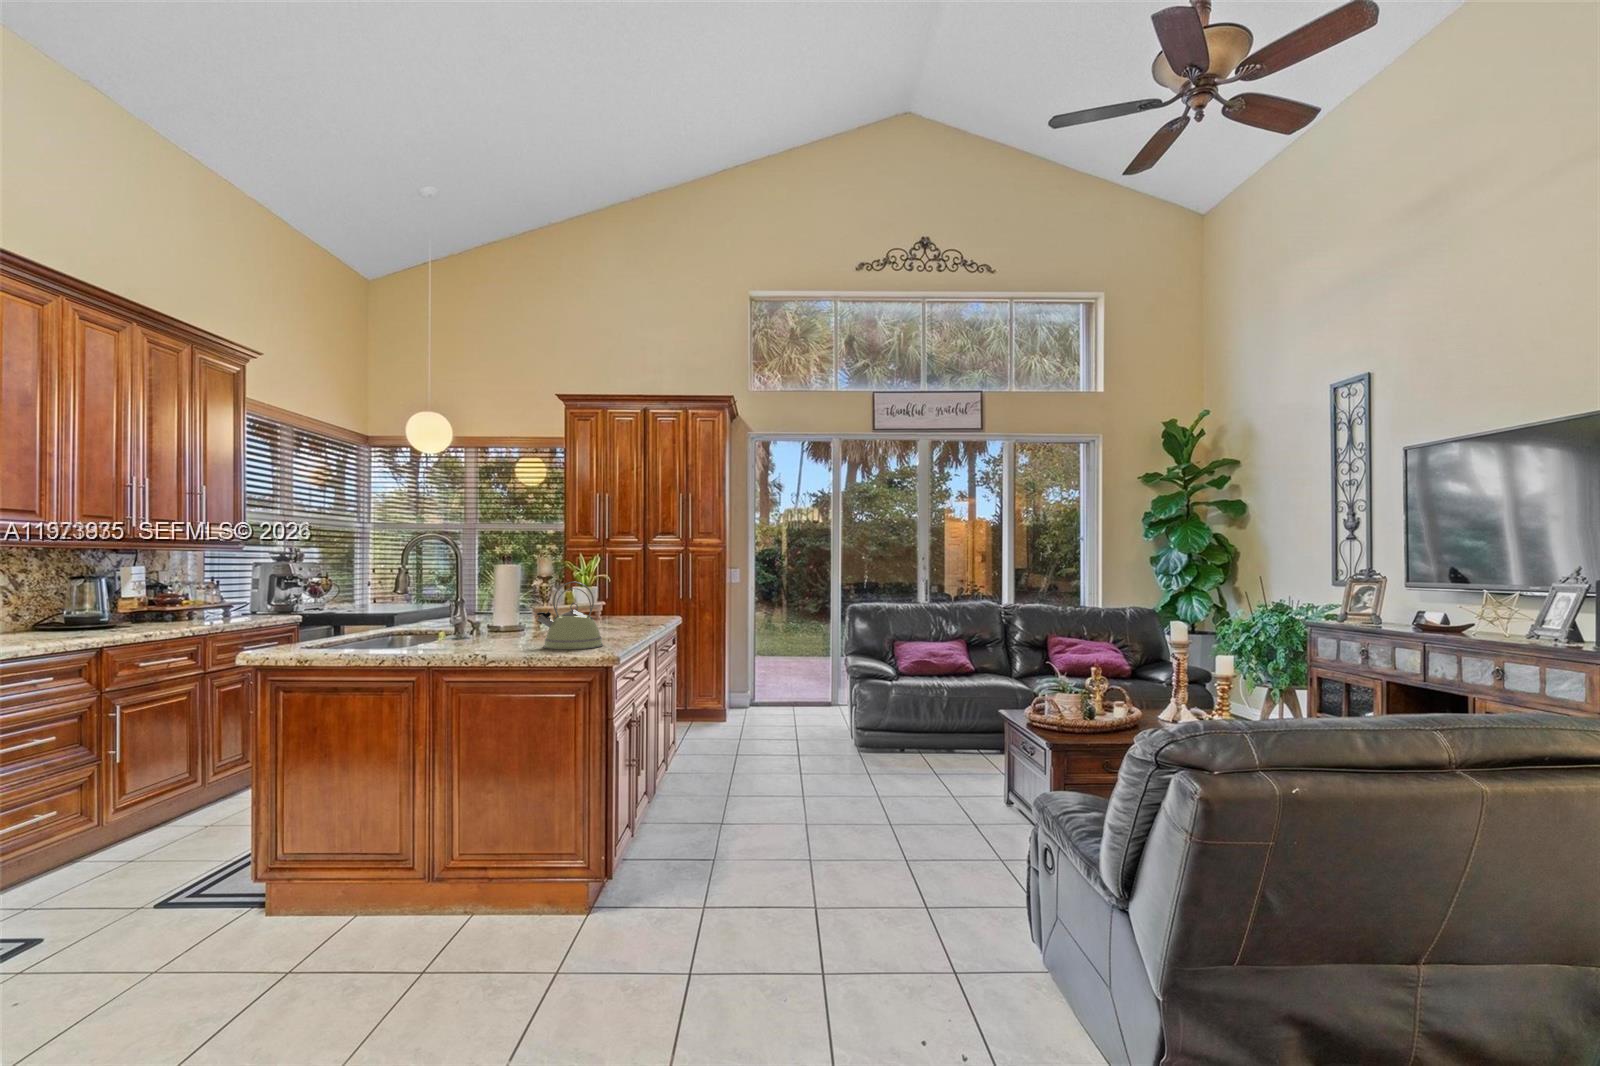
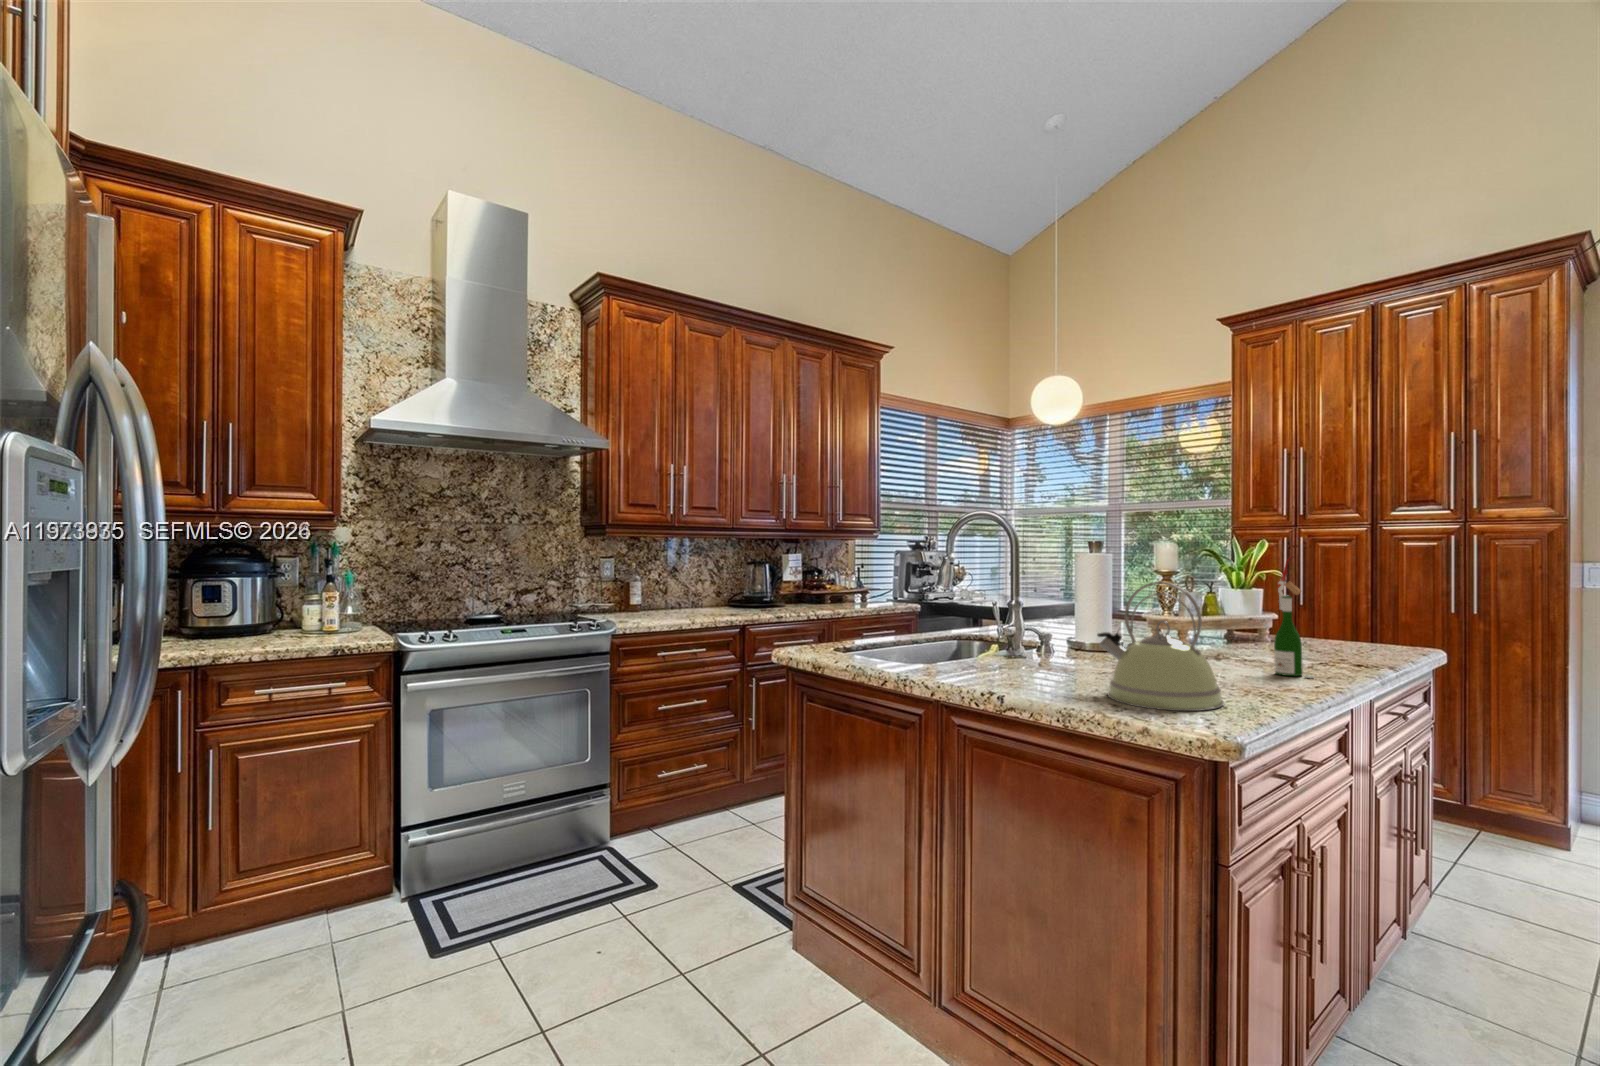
wine bottle: none [615,567,633,632] -> present [1274,556,1314,678]

